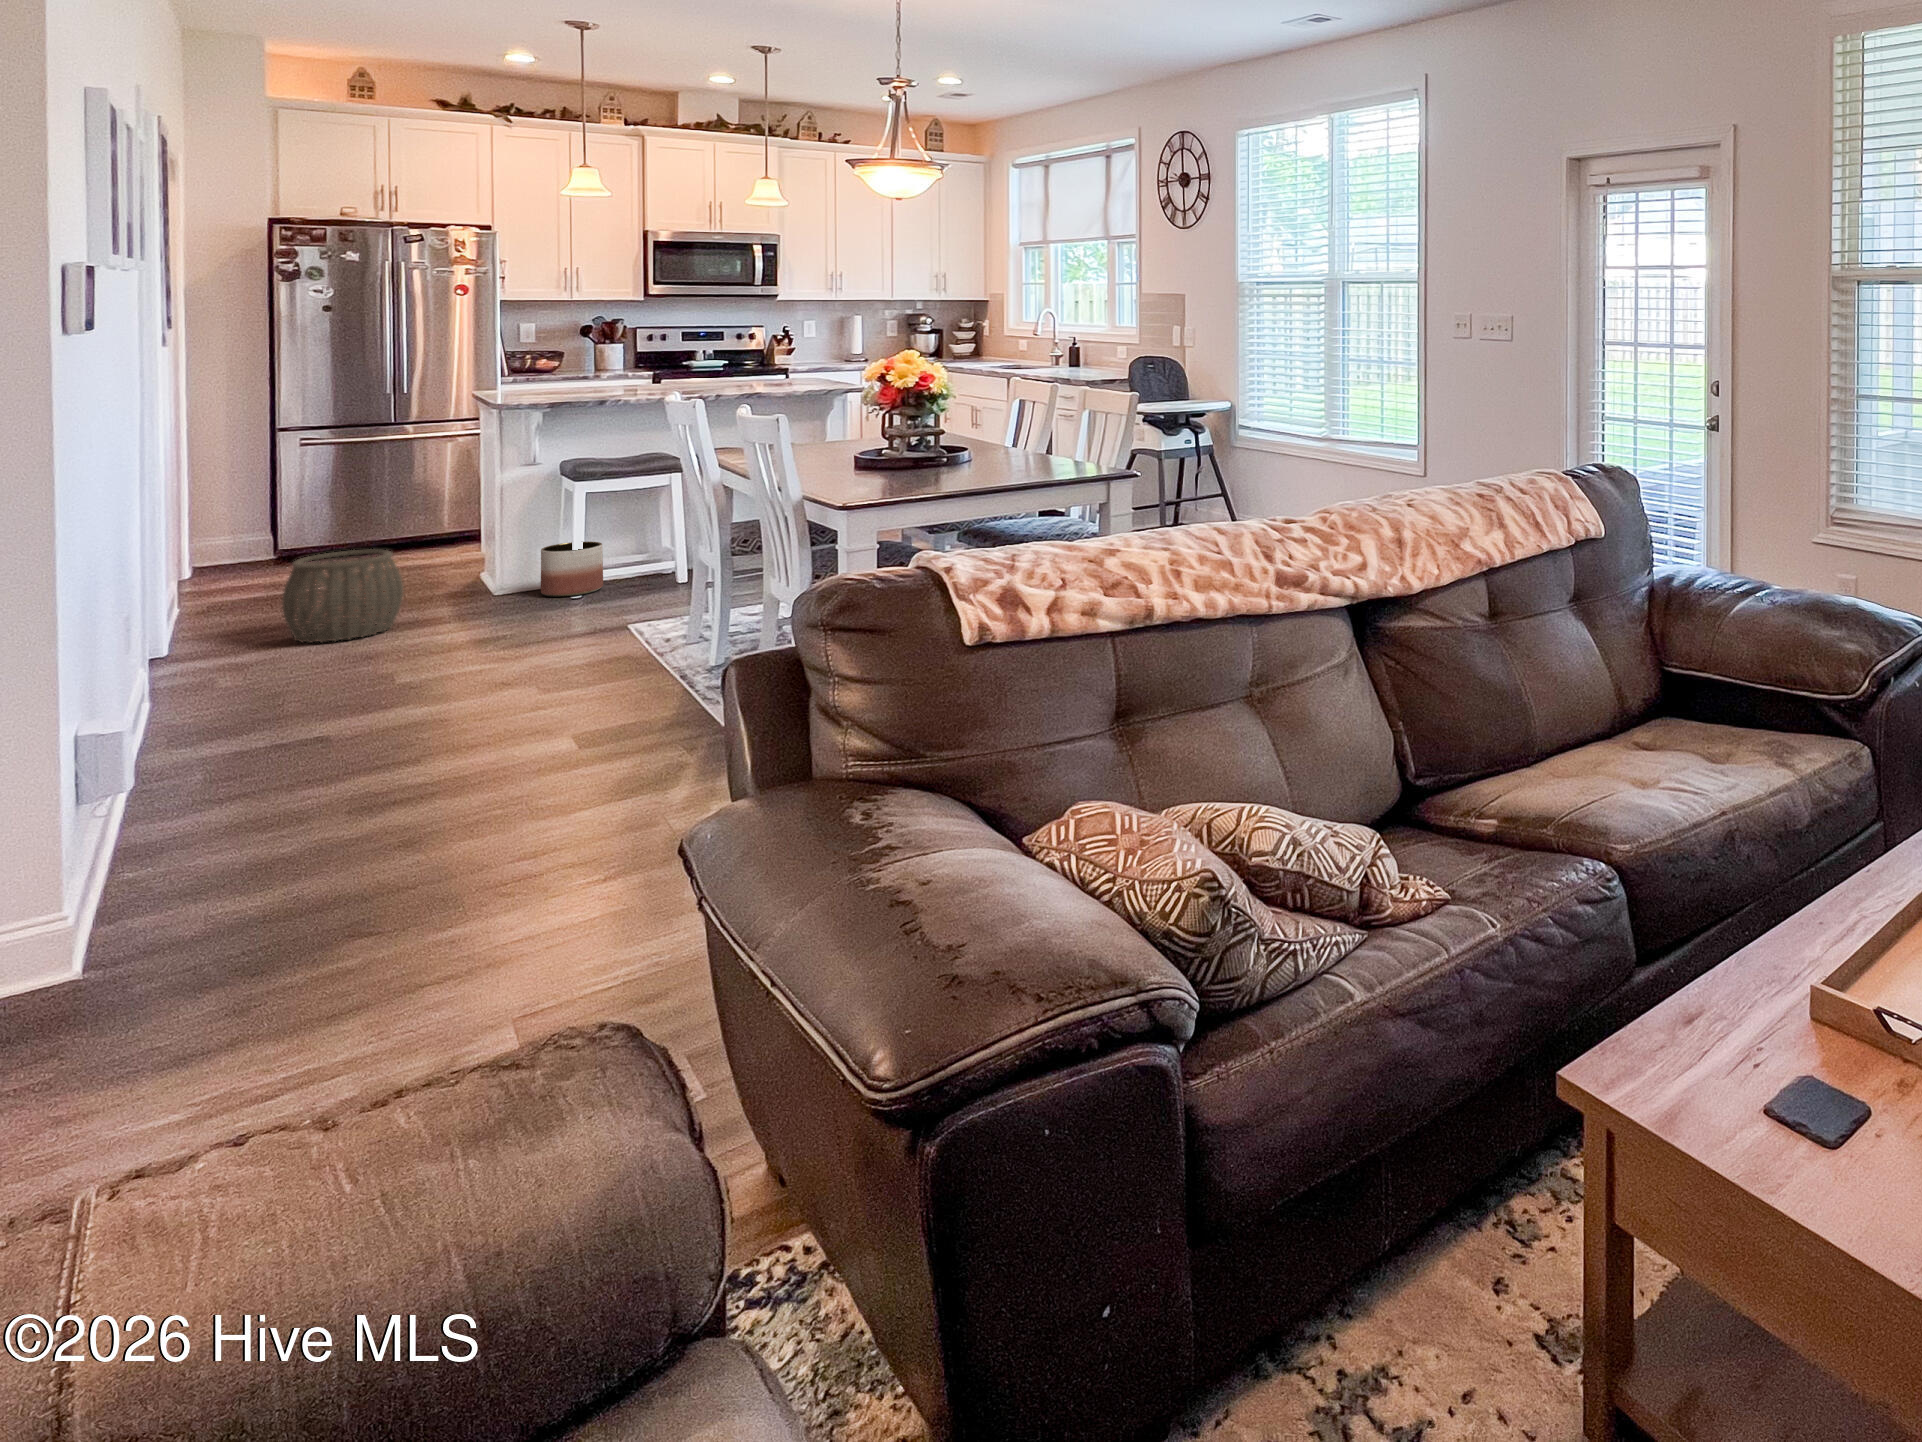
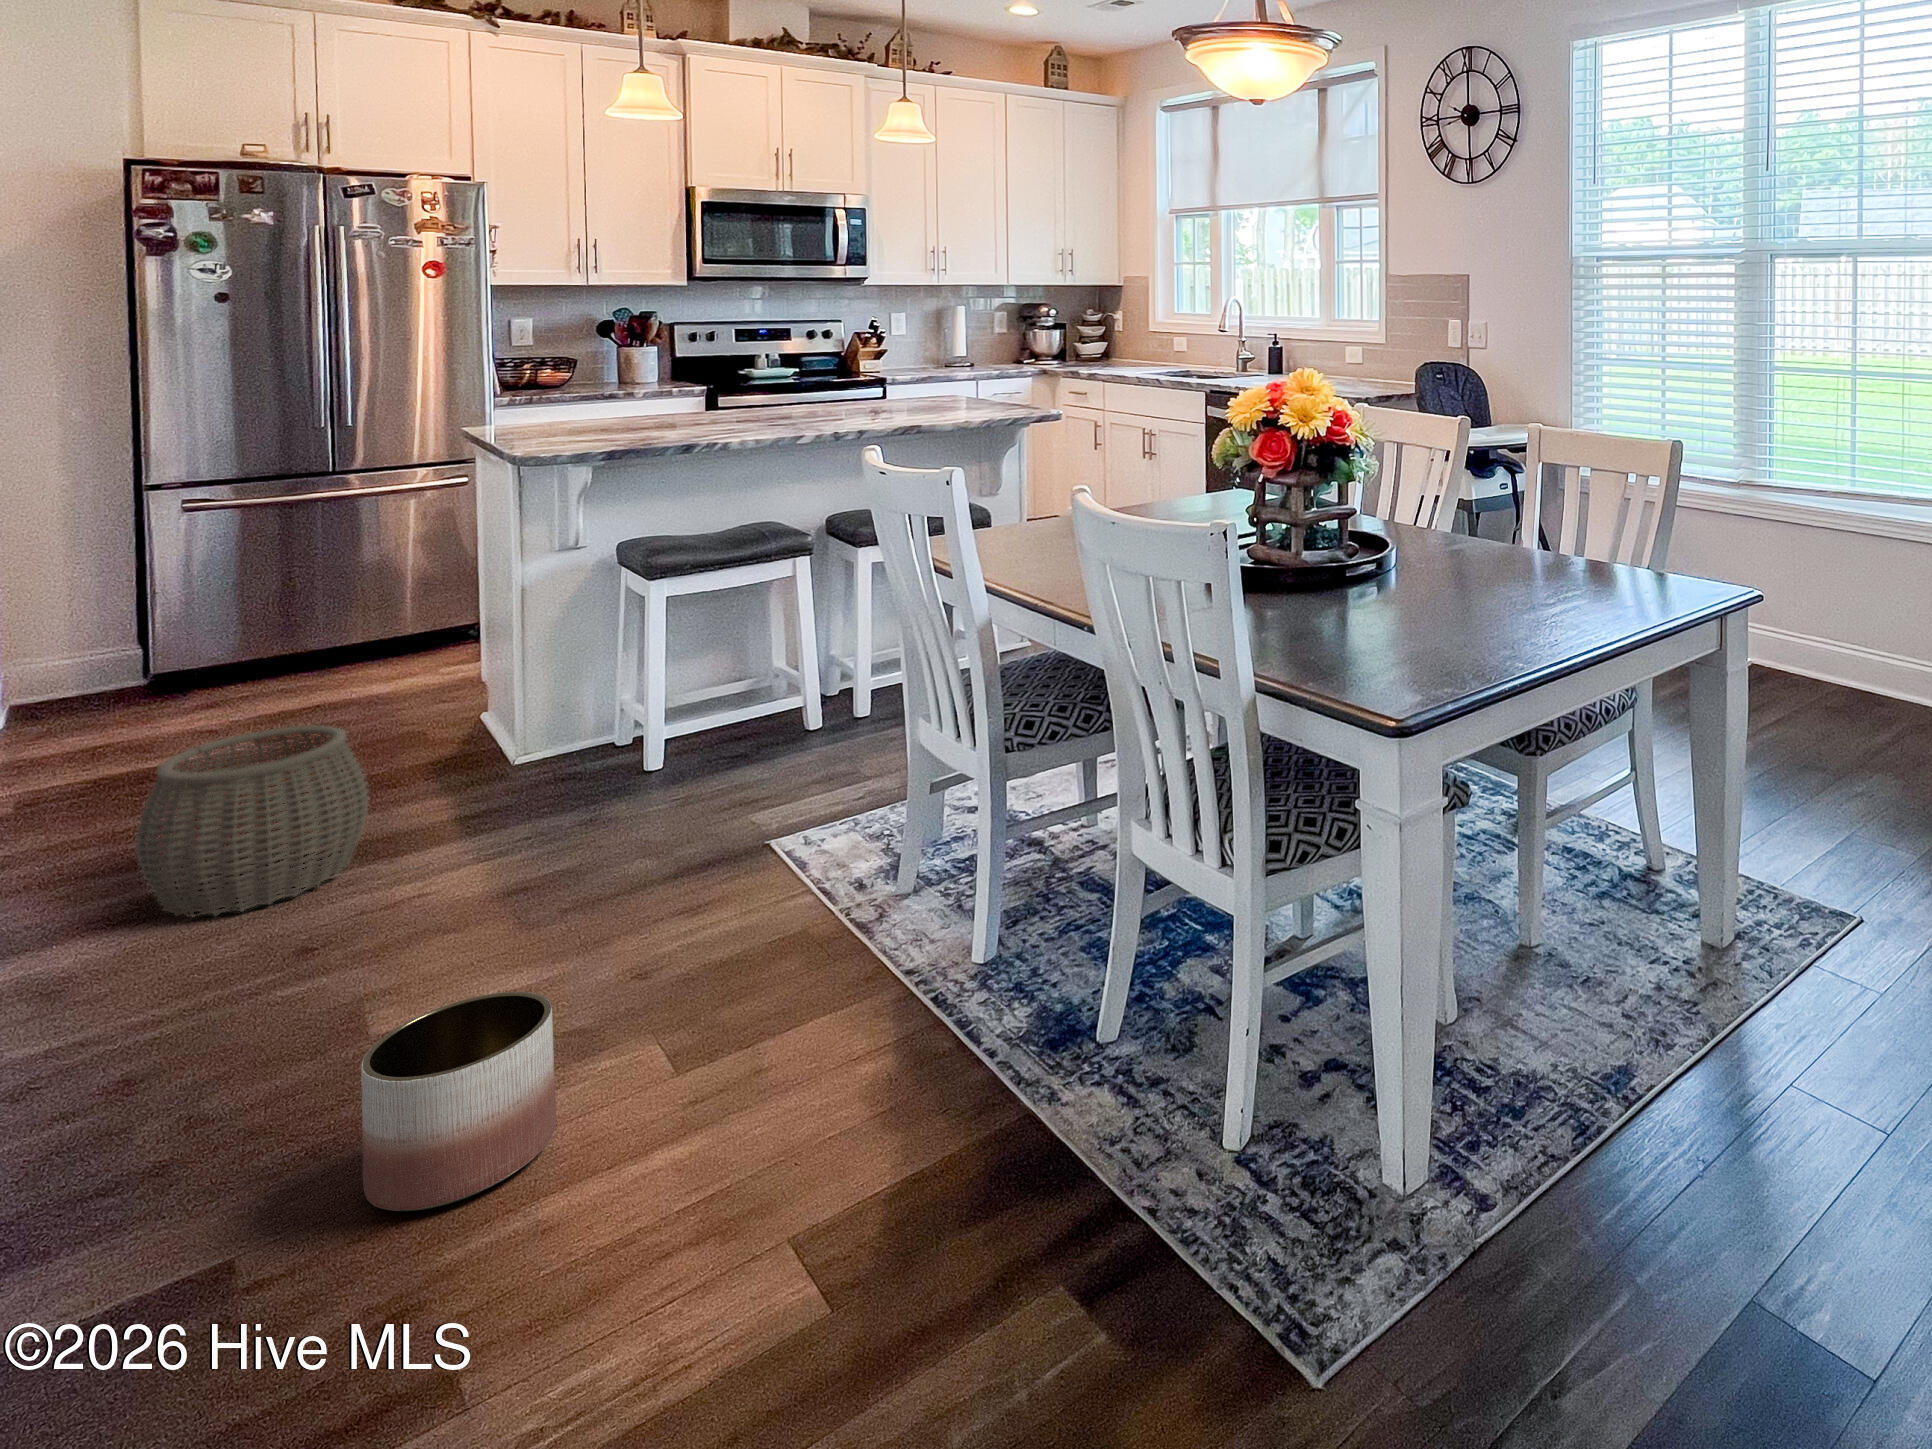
planter: present [541,542,603,597] -> present [361,992,556,1211]

